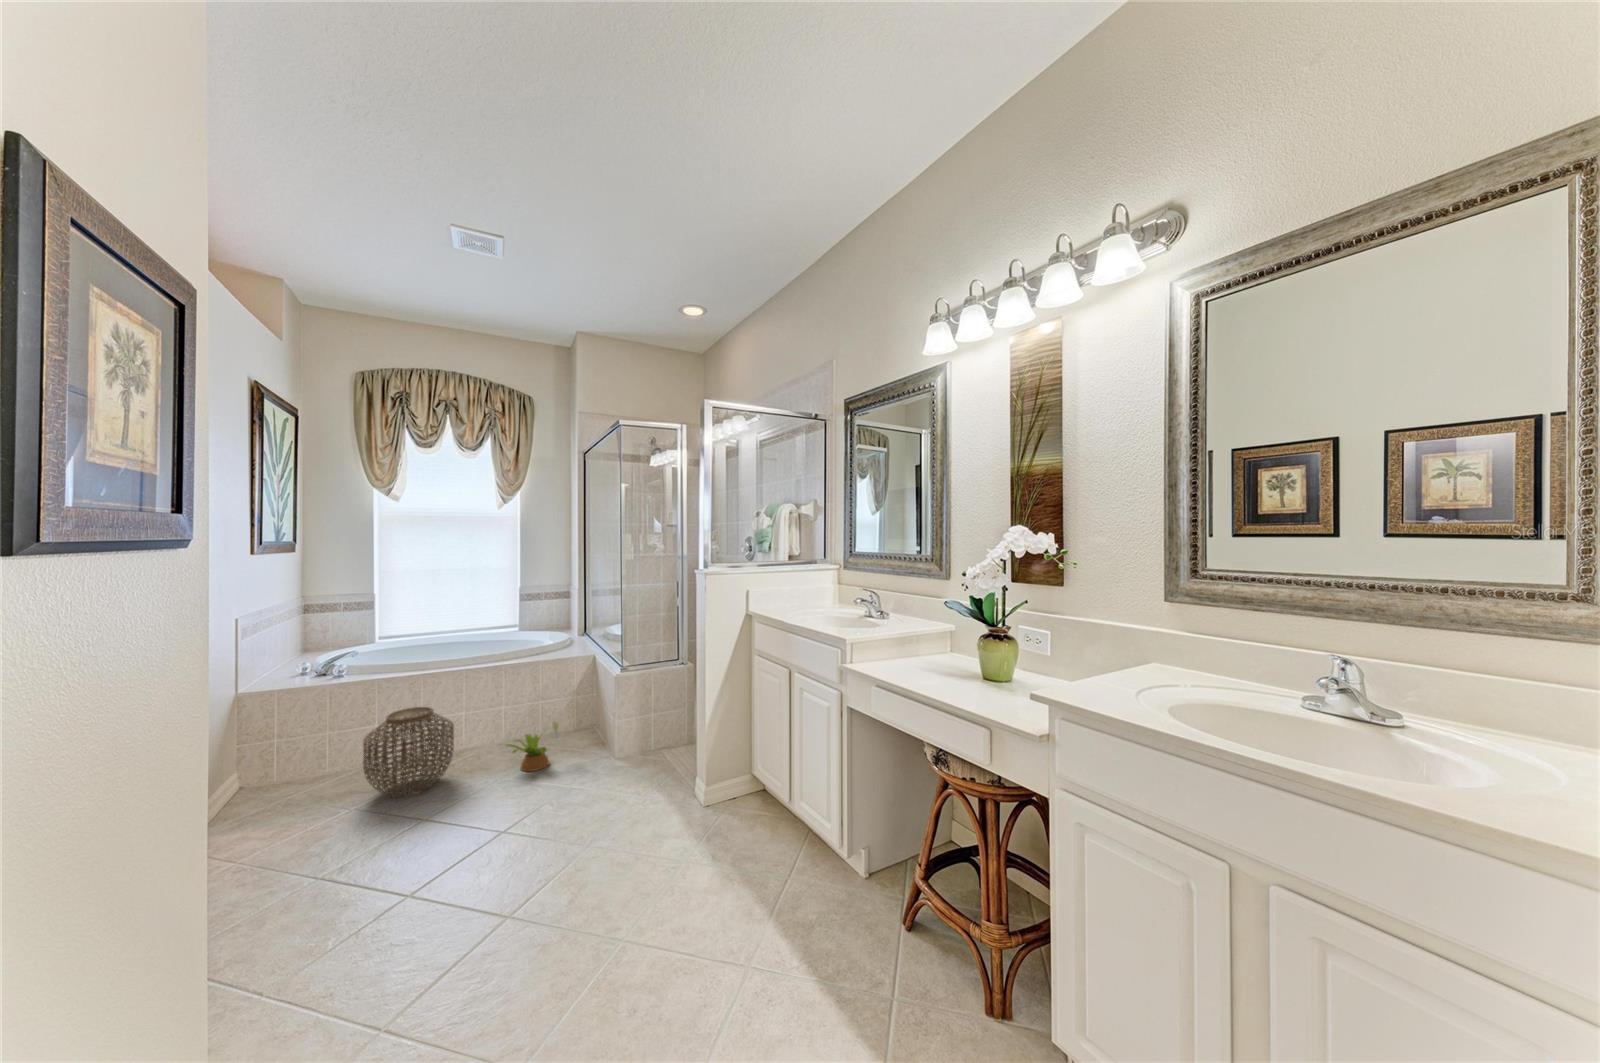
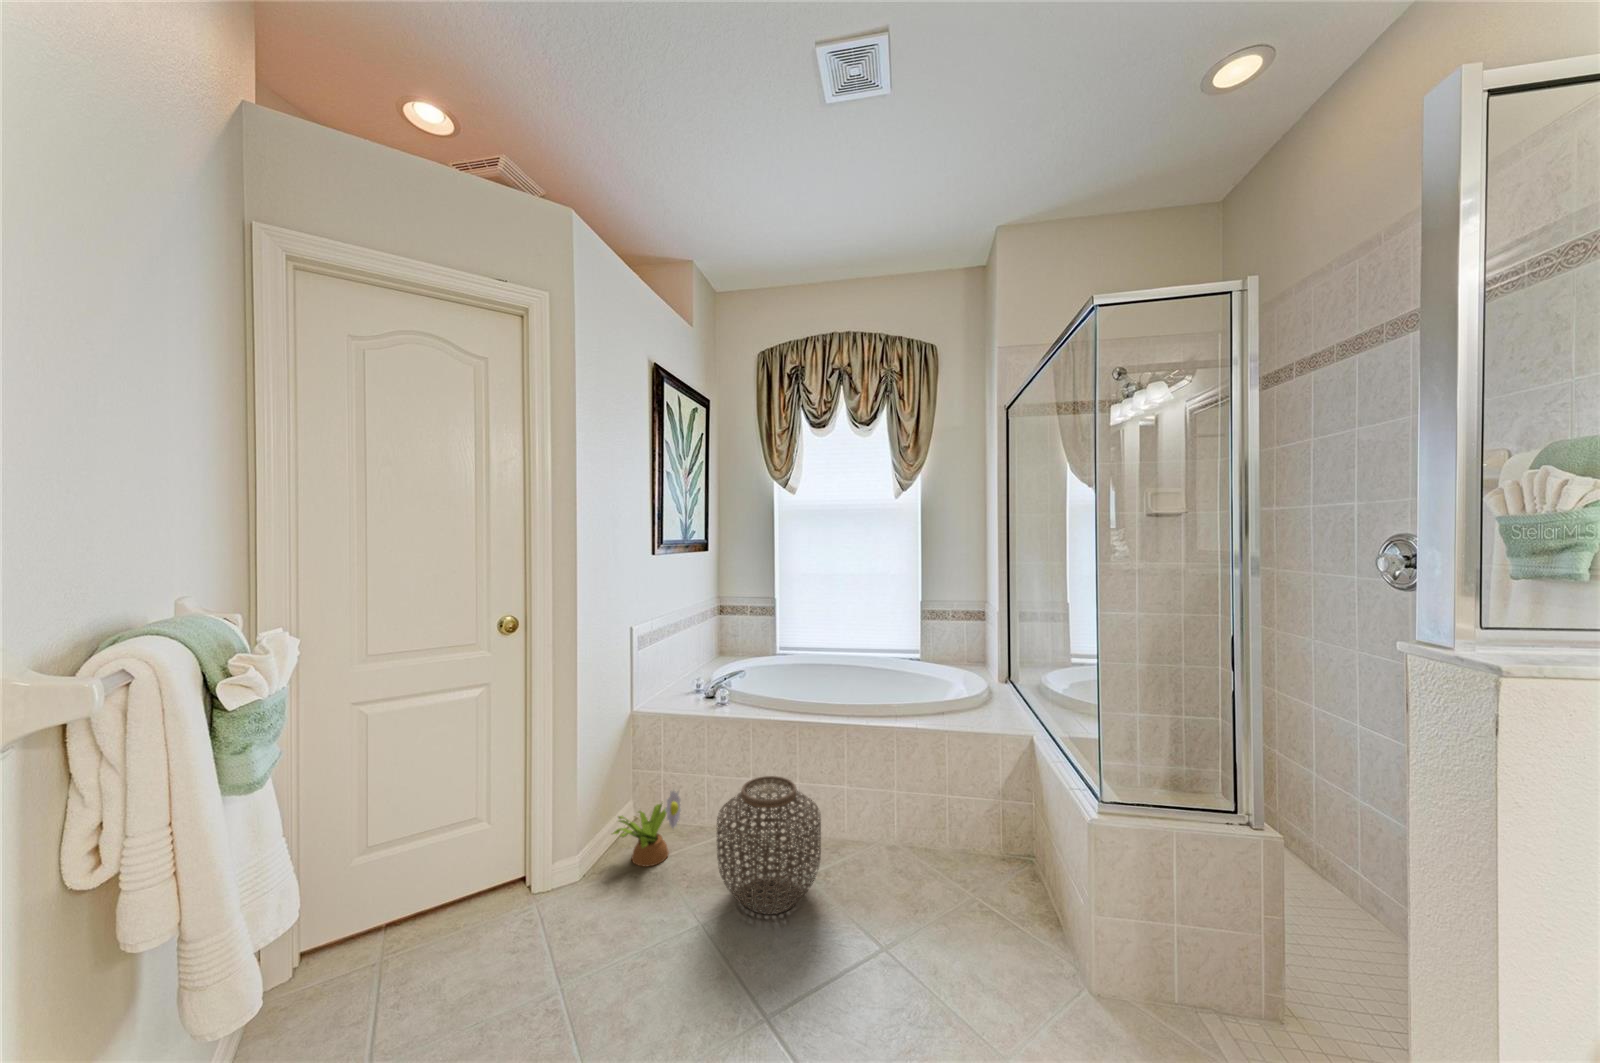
decorative plant: present [506,717,558,771] -> present [612,790,681,866]

